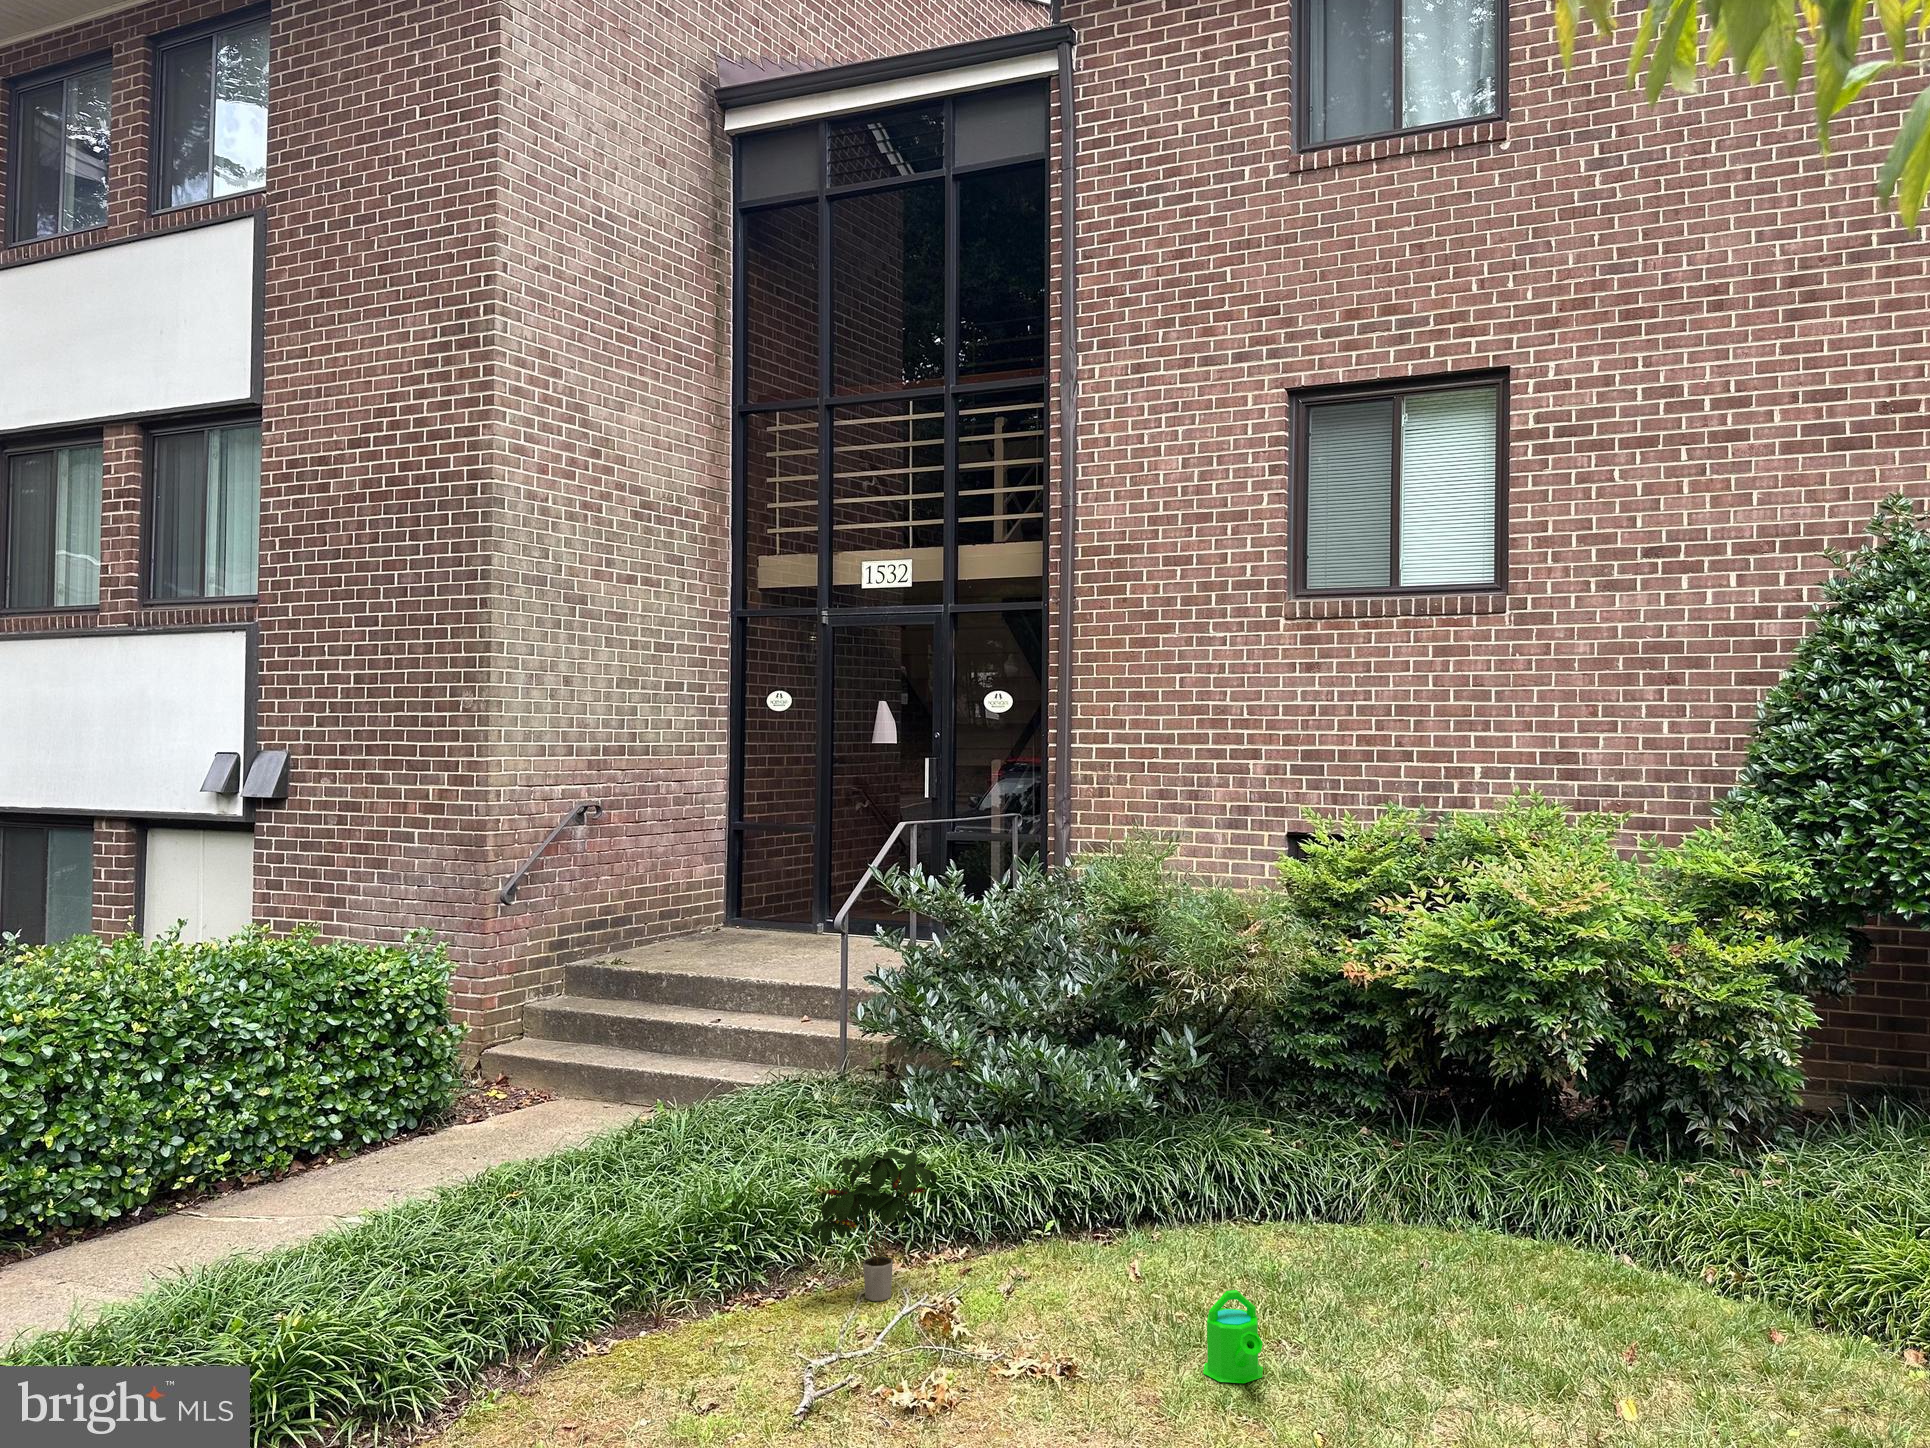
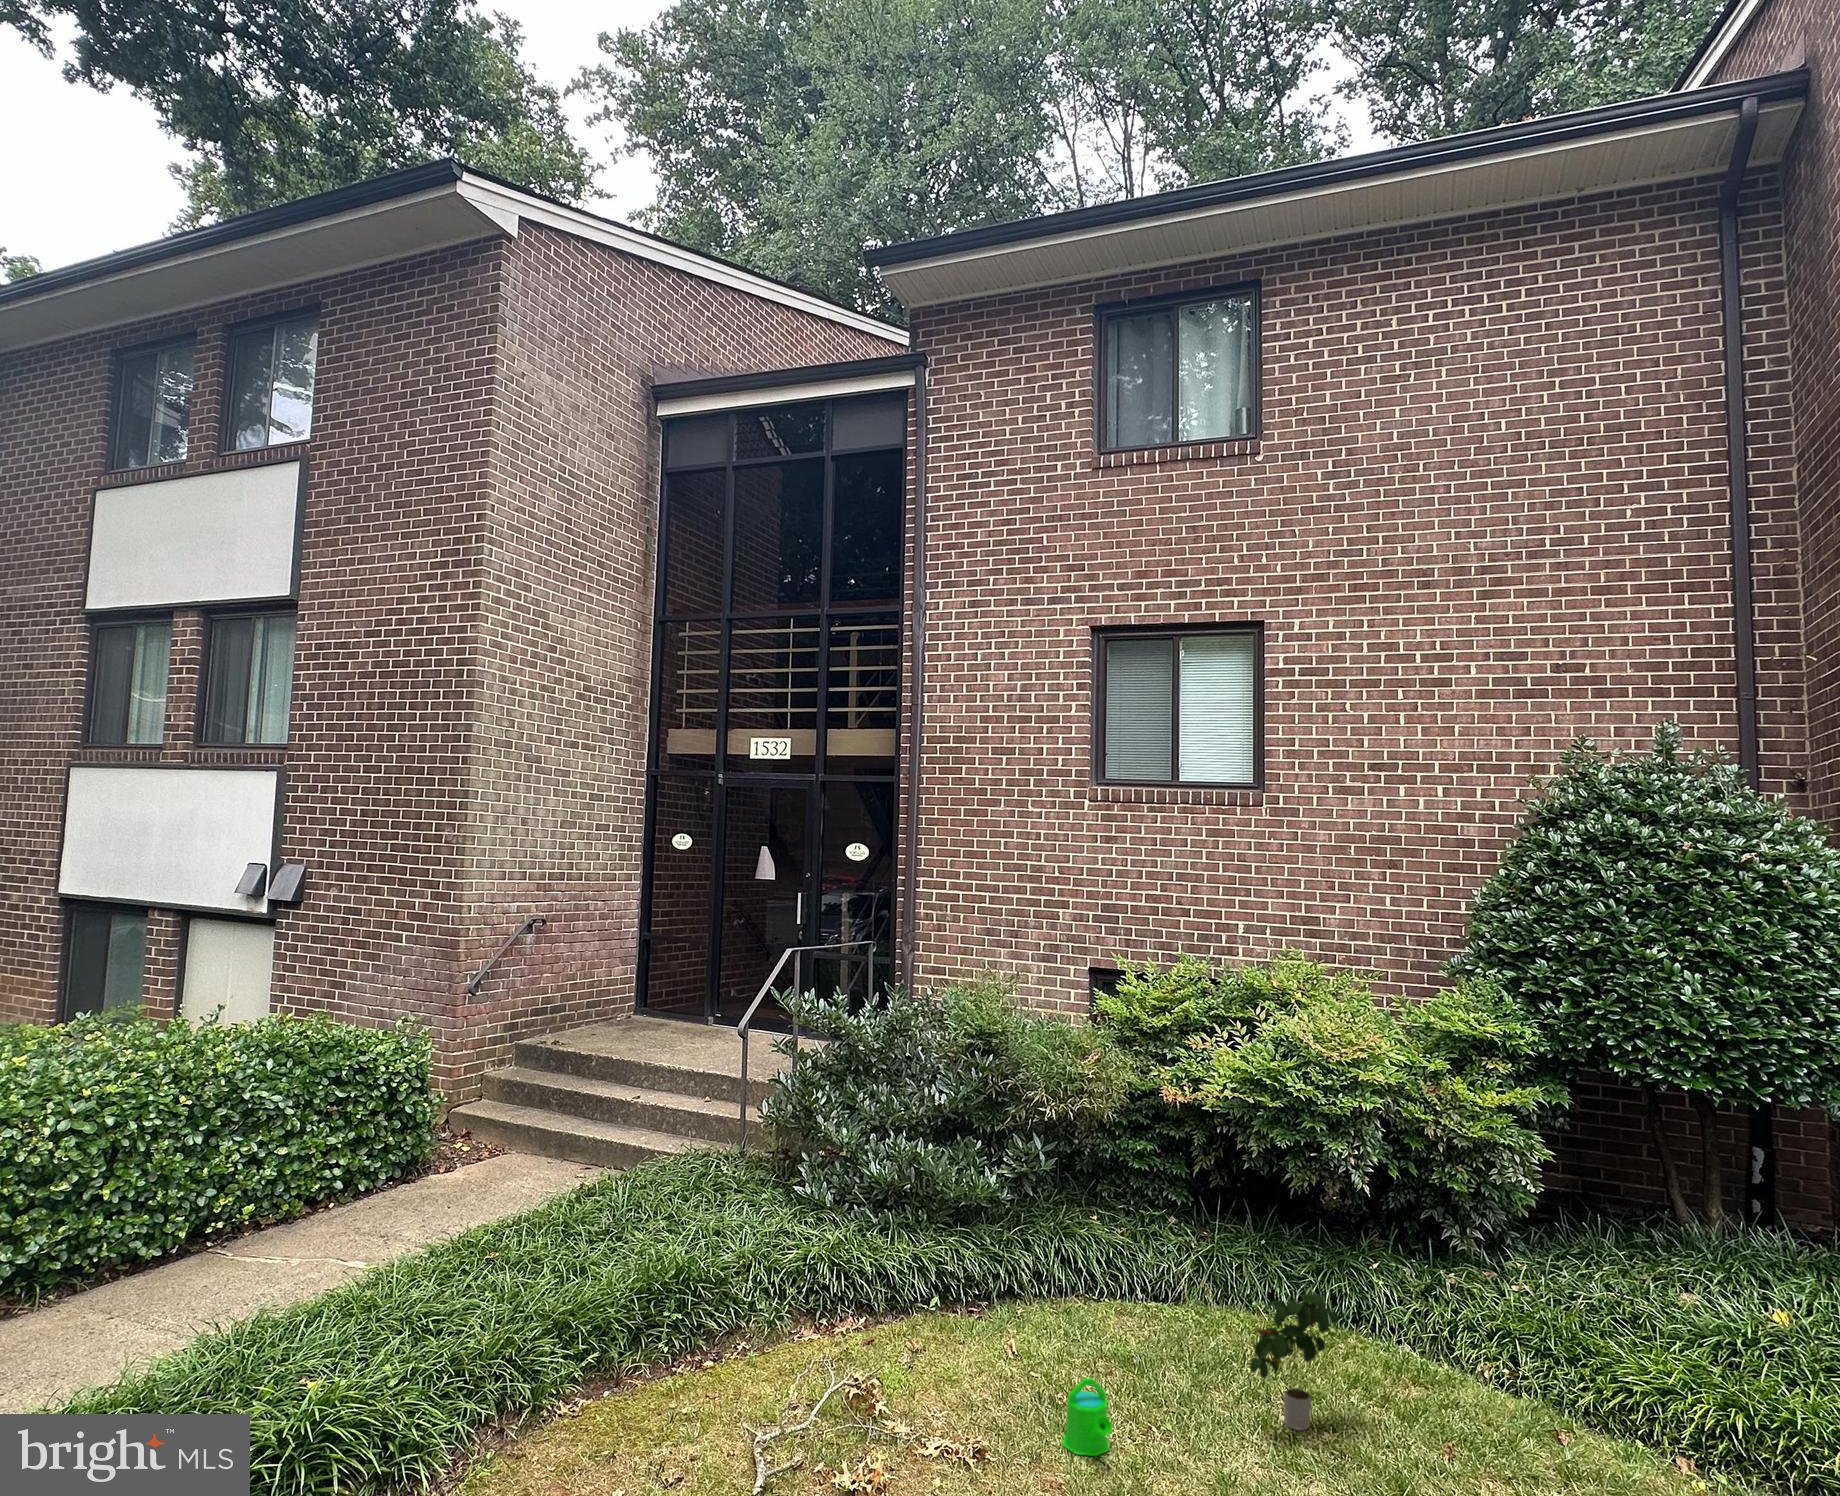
potted plant: present [811,1150,937,1301] -> present [1250,1293,1340,1430]

